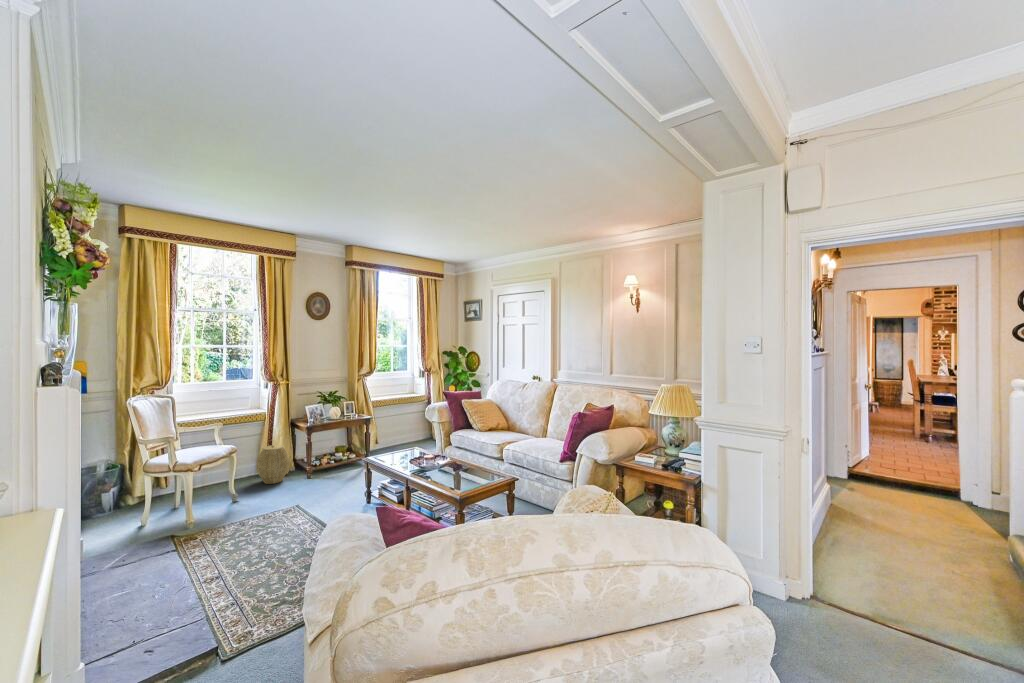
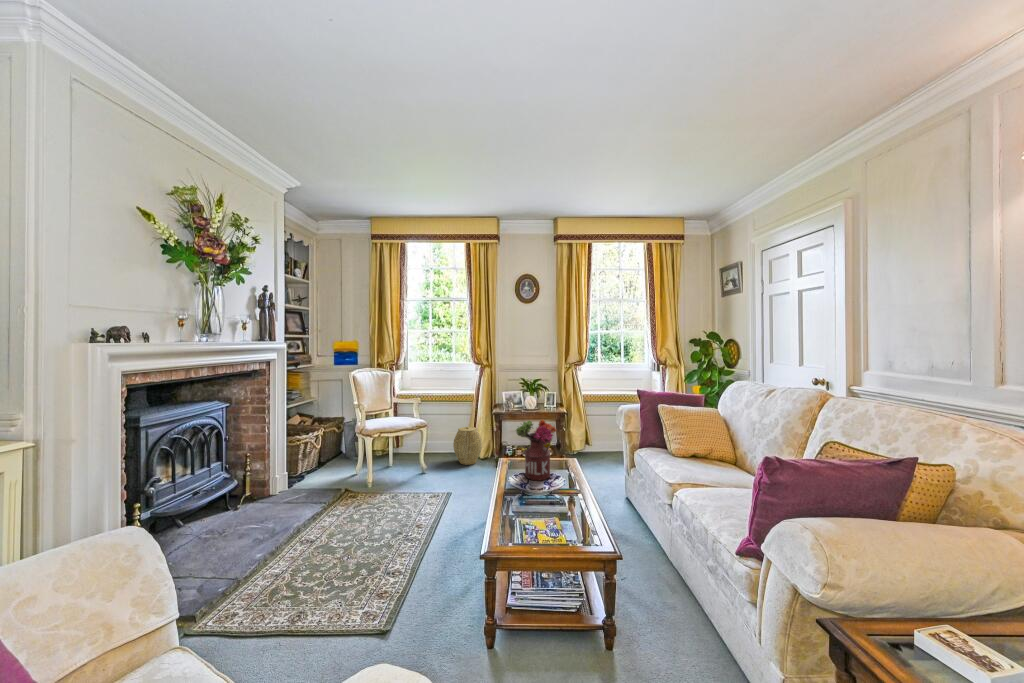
flower arrangement: none [401,417,431,463] -> present [516,419,556,480]

